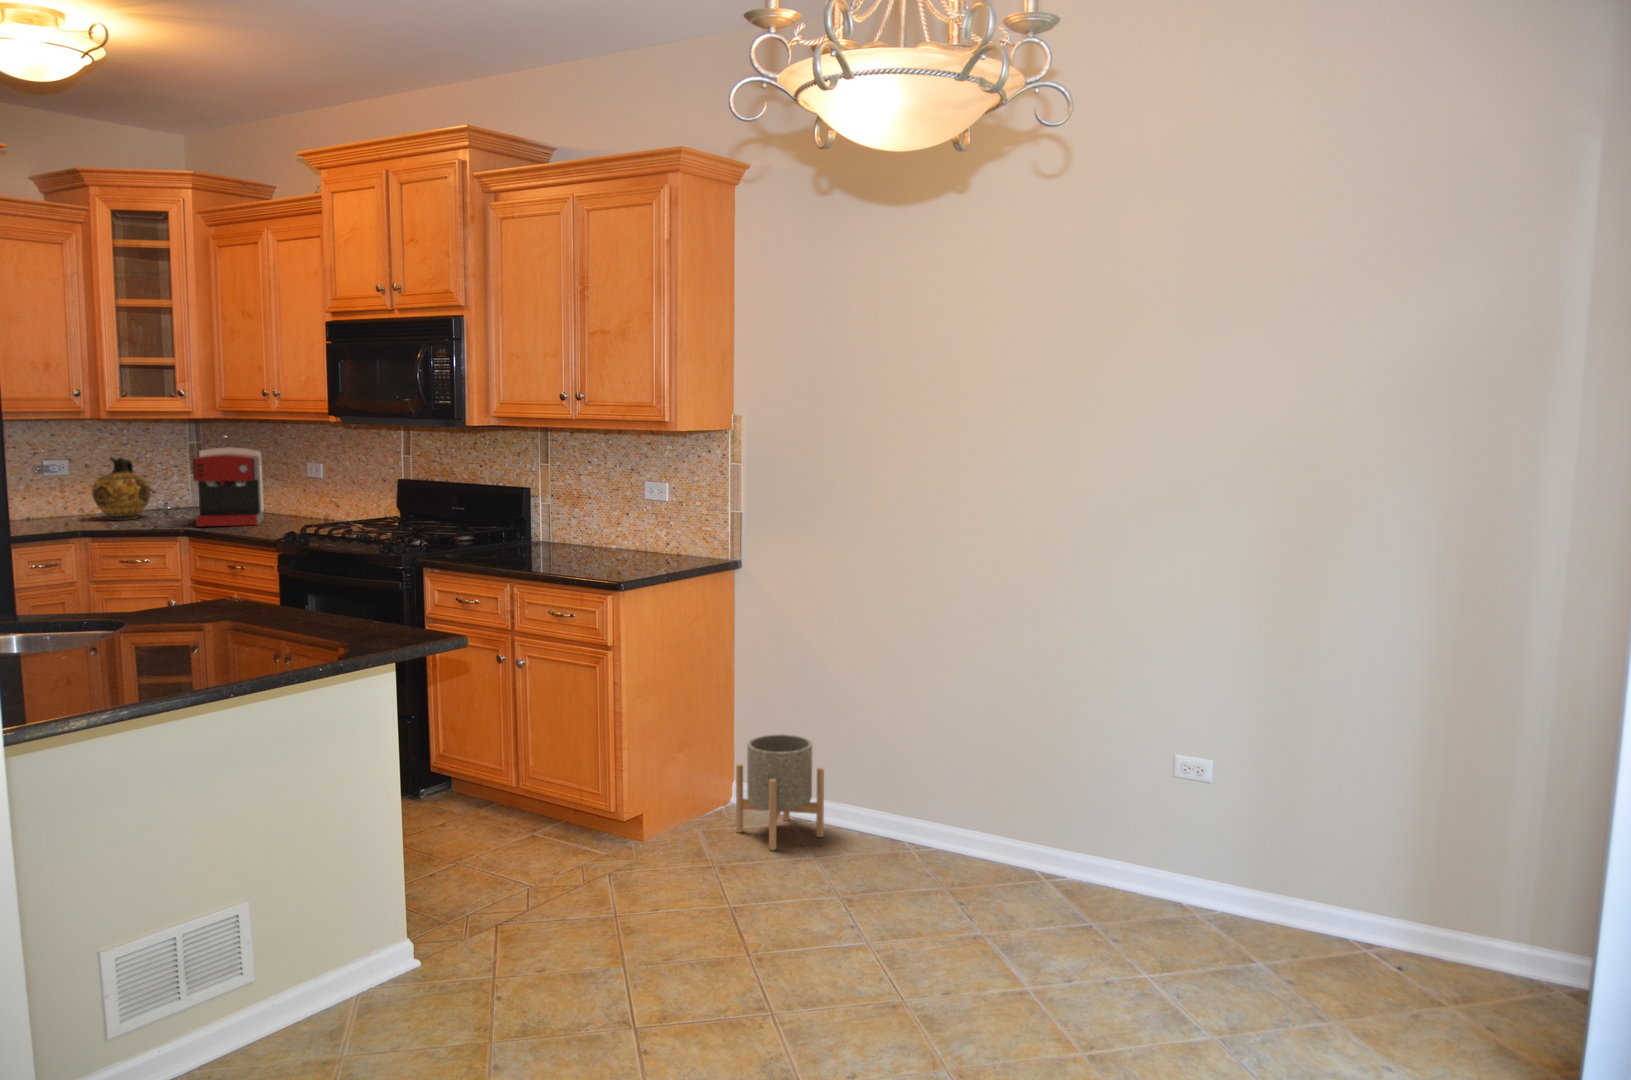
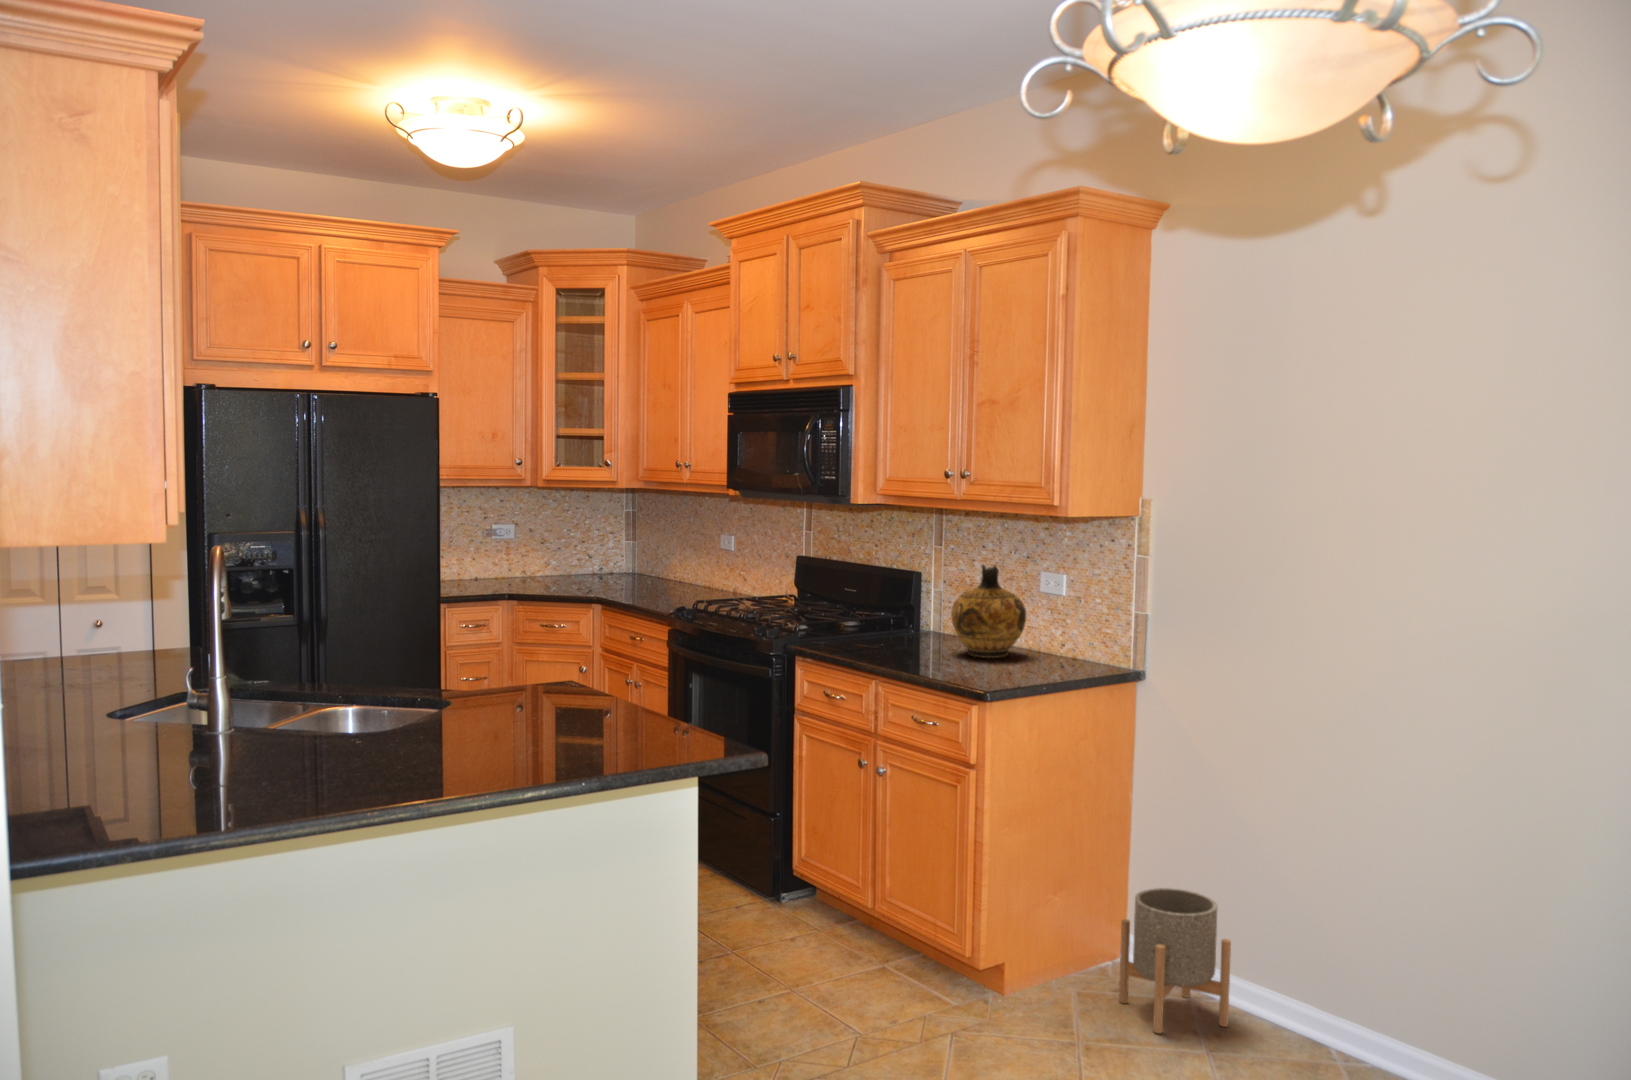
coffee maker: present [193,447,264,526] -> none [611,517,676,597]
ceramic jug: present [92,457,151,520] -> present [951,564,1026,658]

